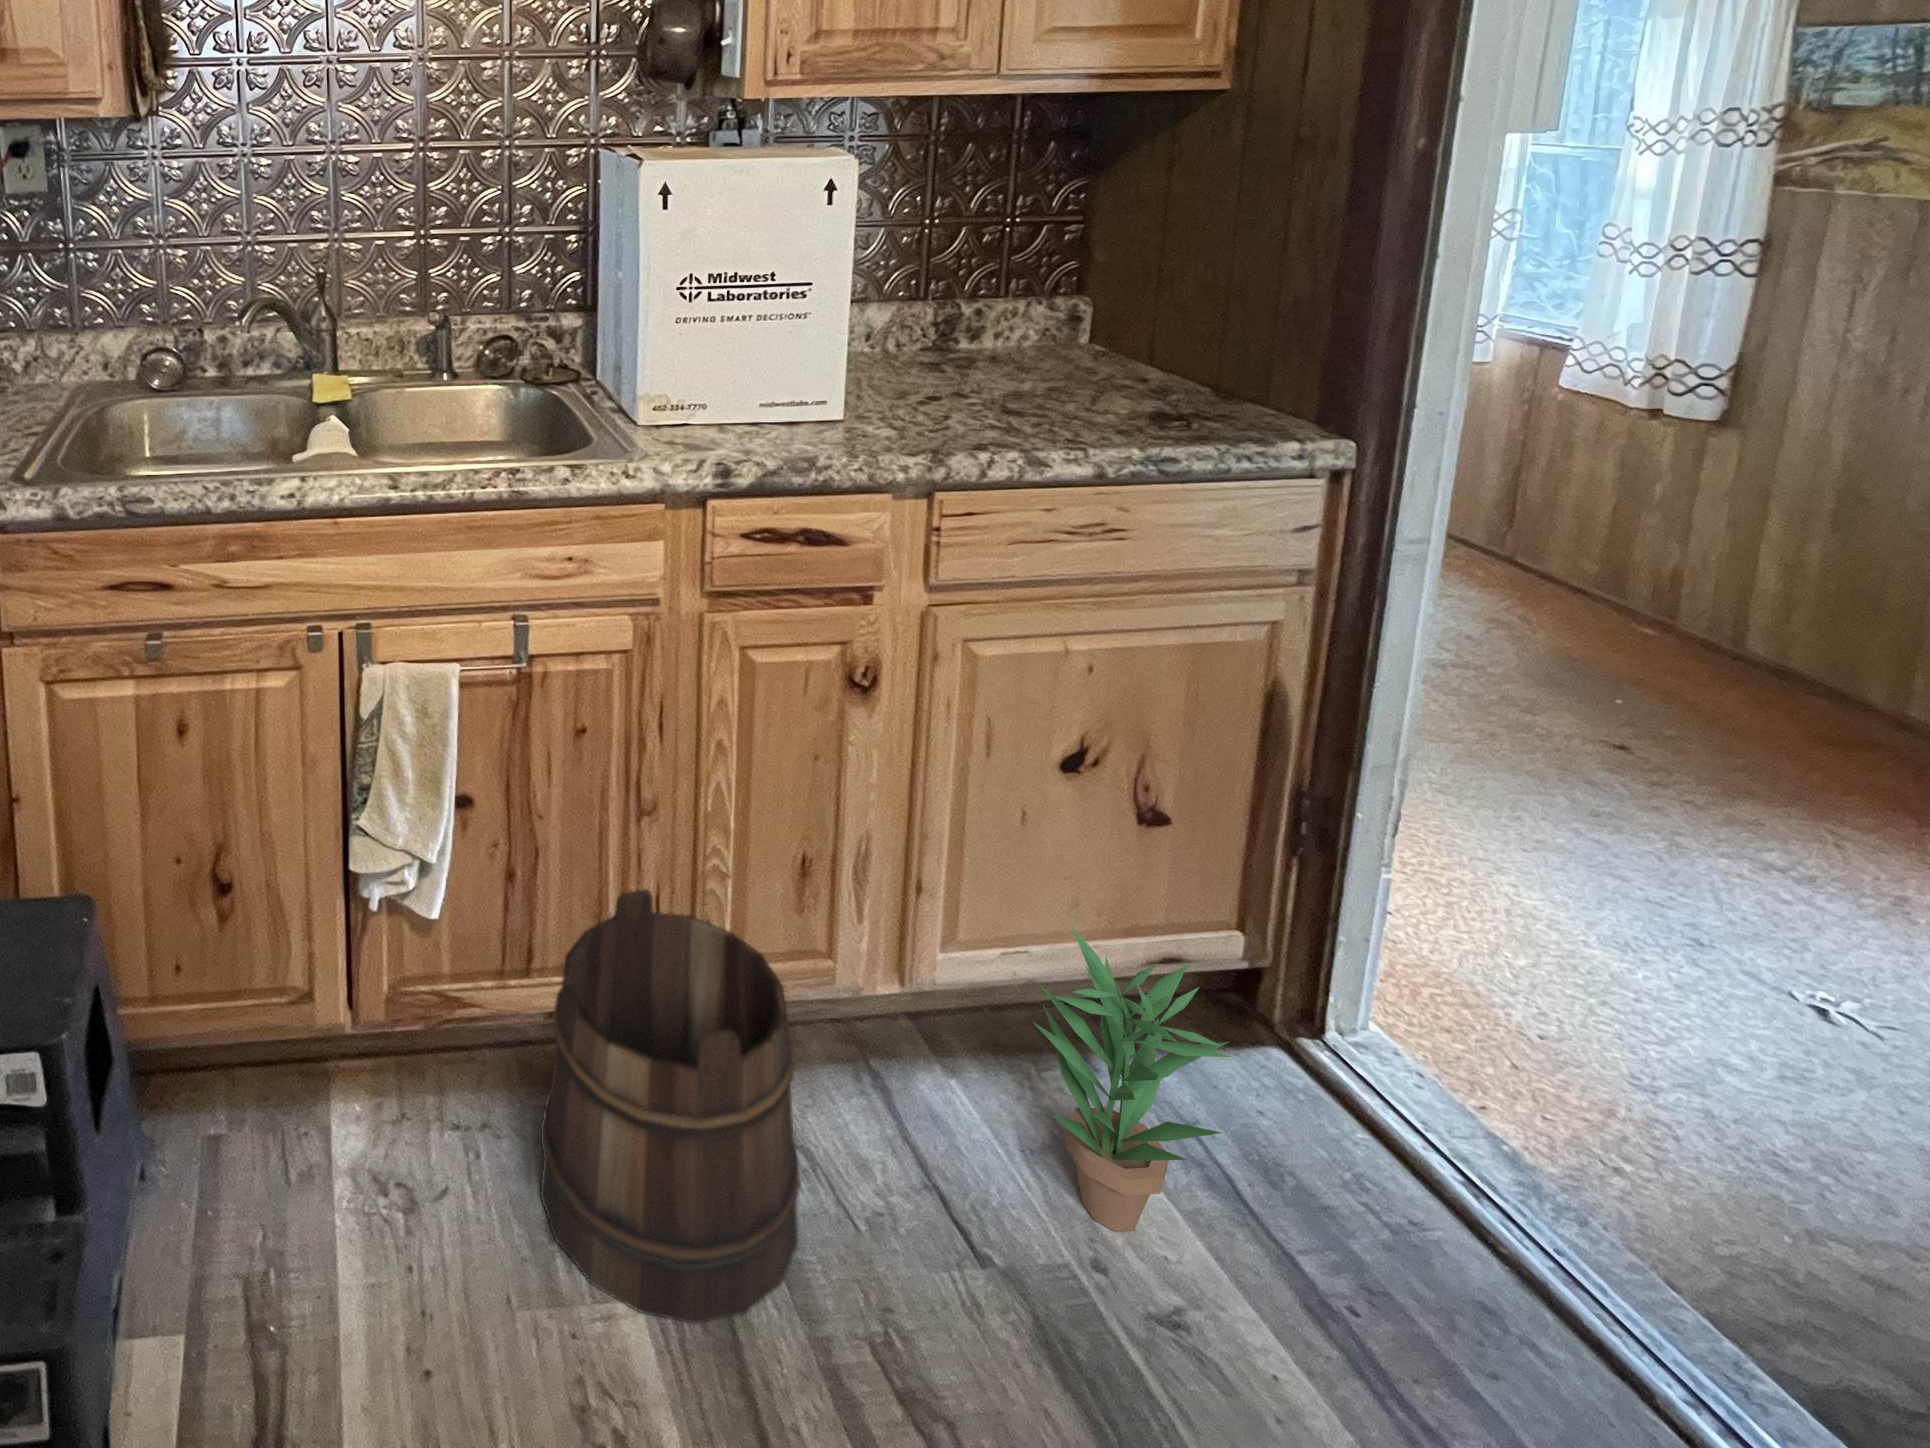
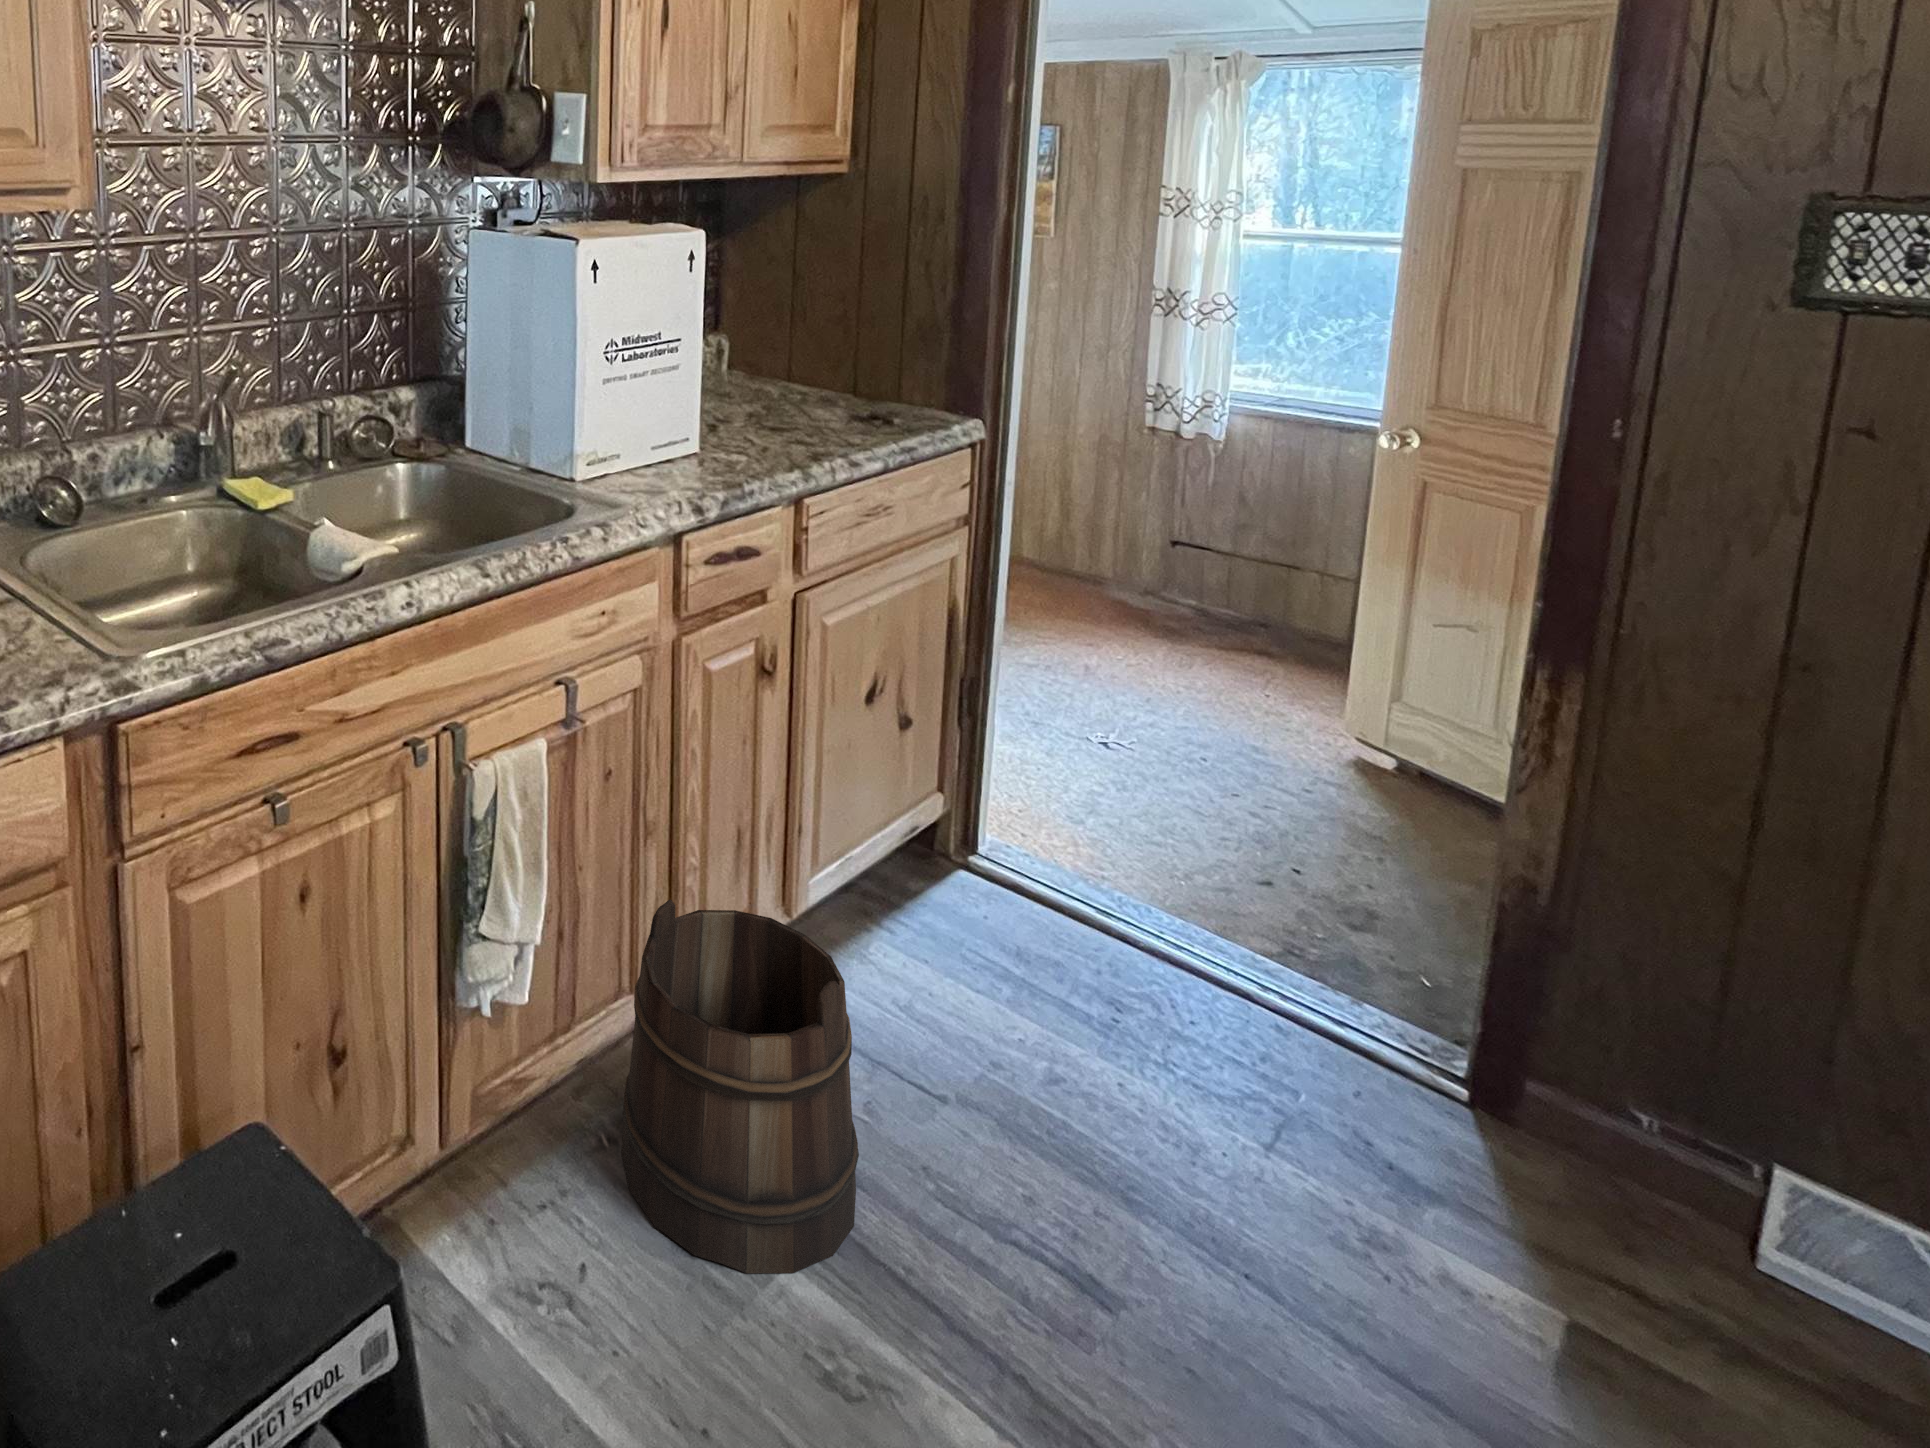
potted plant: present [1034,925,1230,1232] -> none [903,807,1057,1034]

